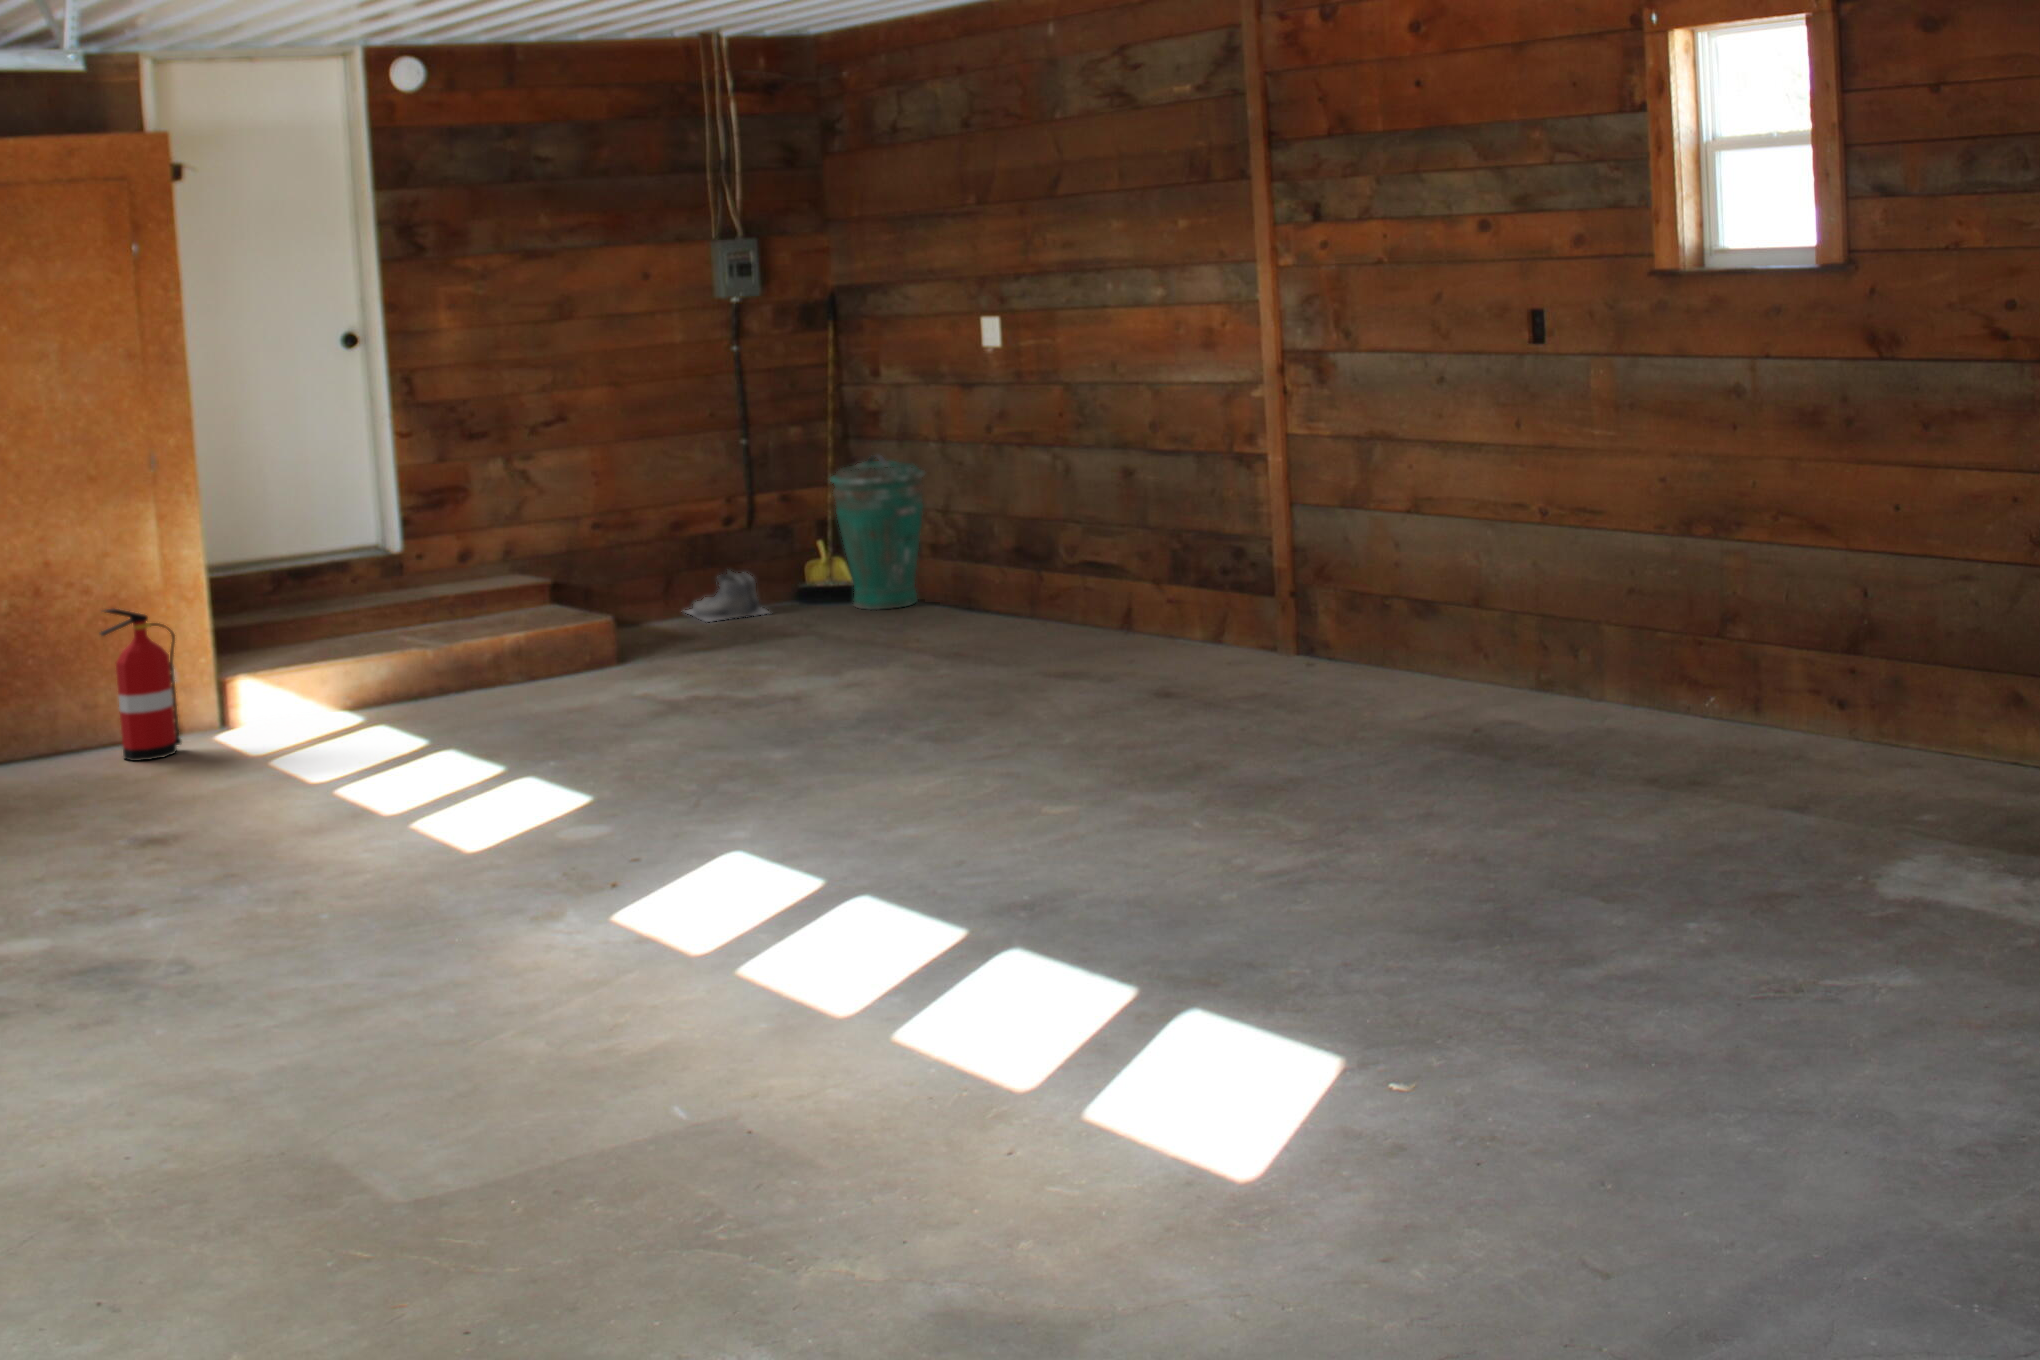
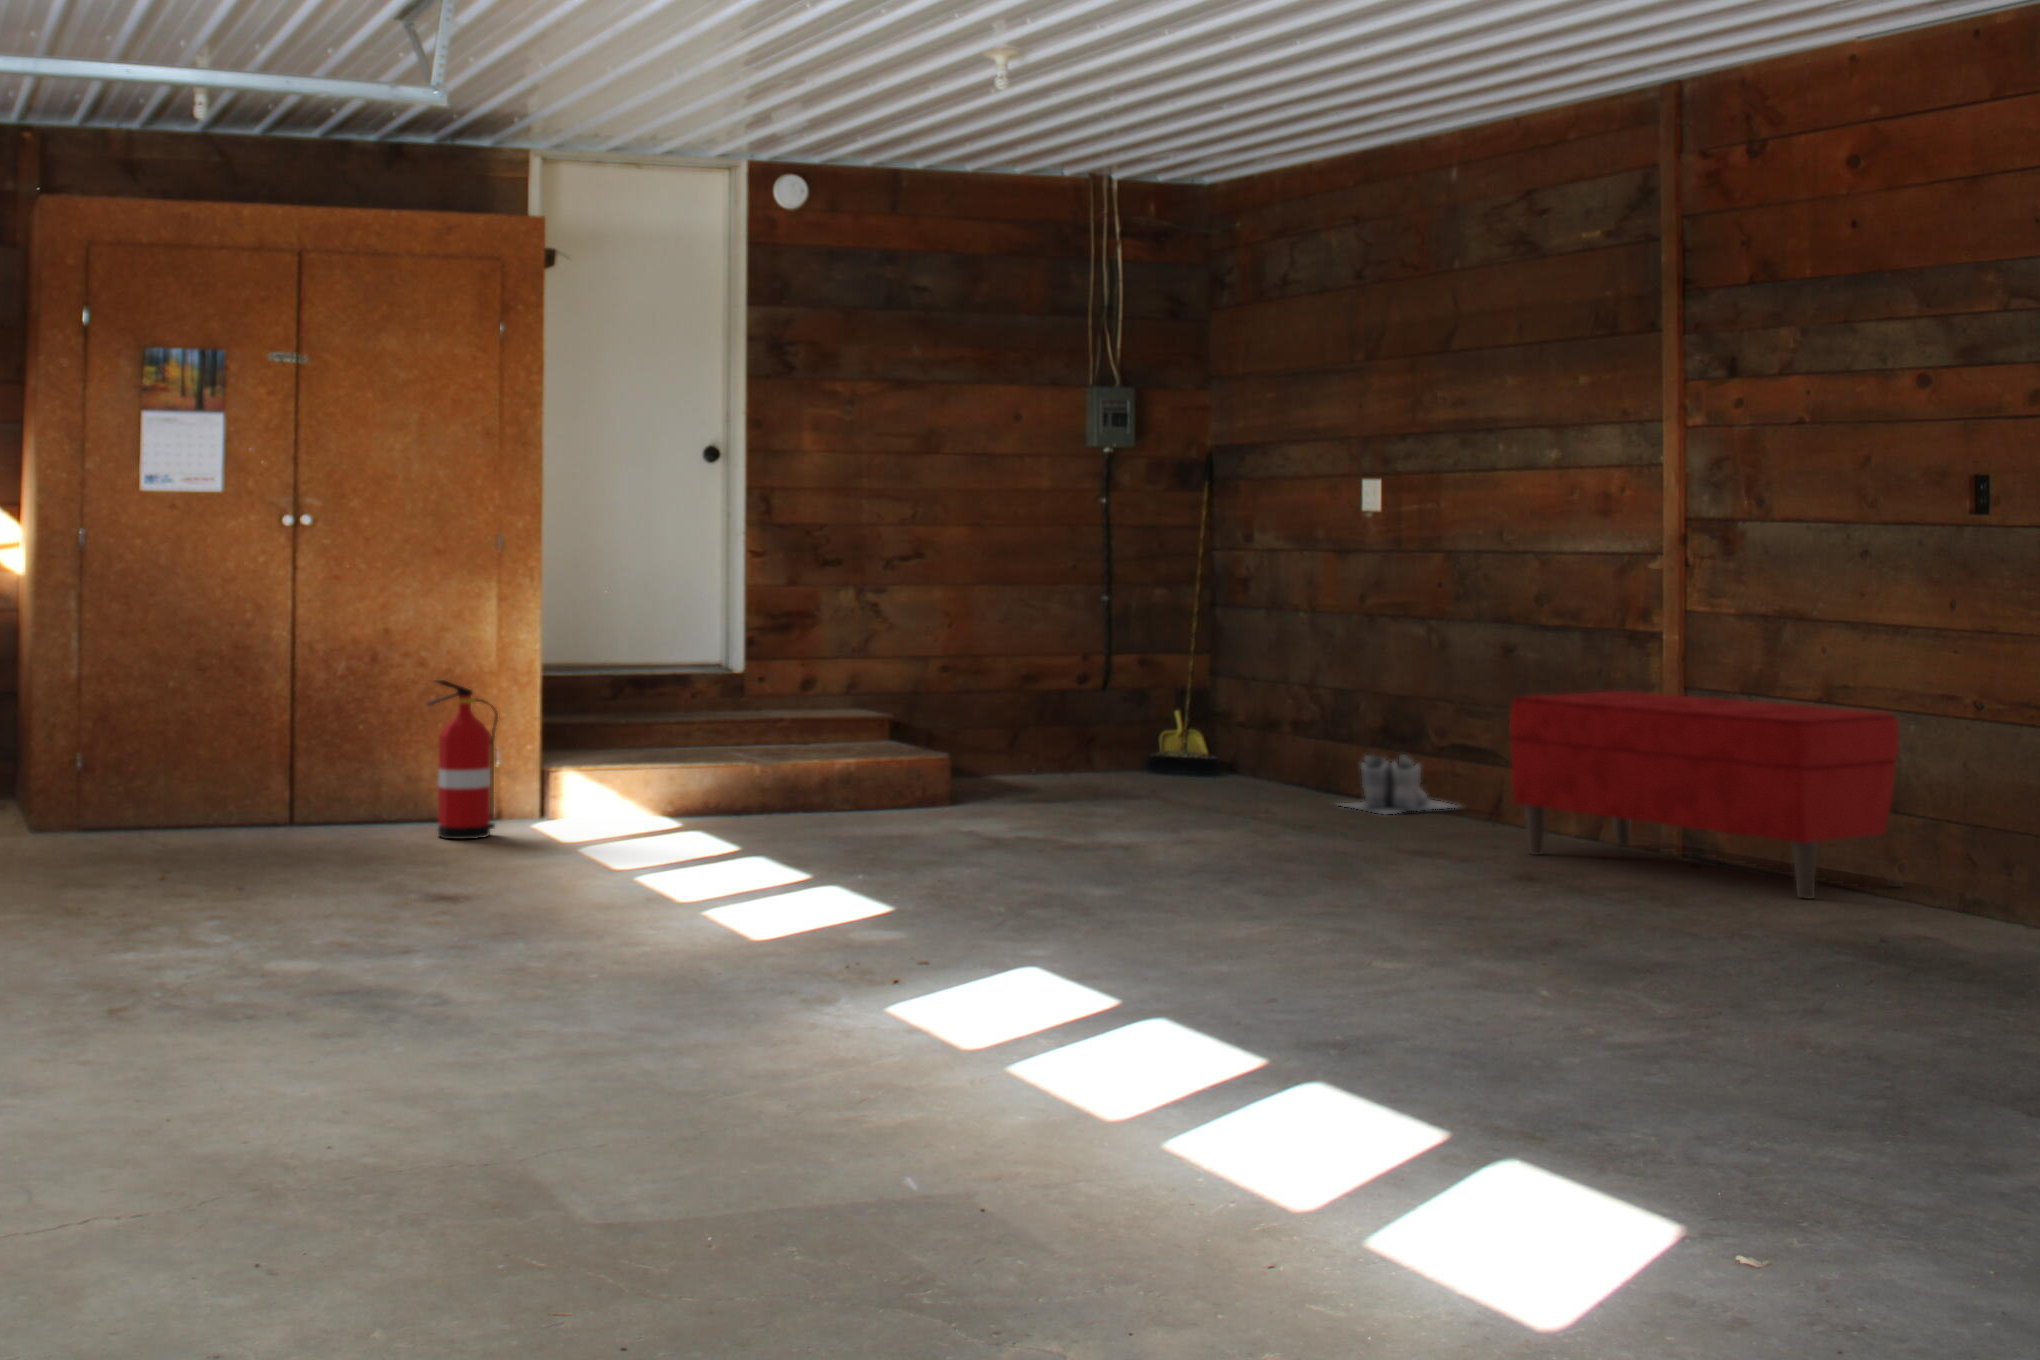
trash can: present [830,456,925,610] -> none [1199,613,1308,787]
bench: none [1102,521,1412,693] -> present [1510,691,1903,899]
boots: present [687,571,768,622] -> present [1343,754,1453,814]

